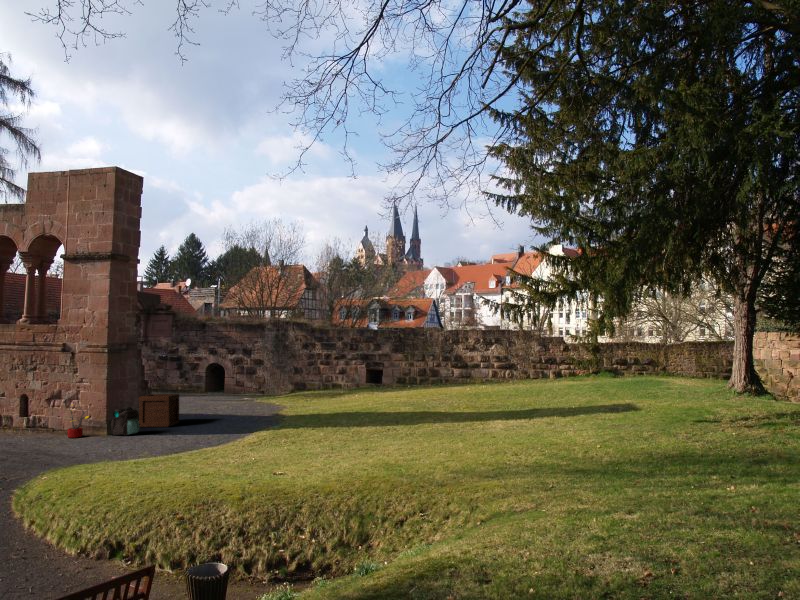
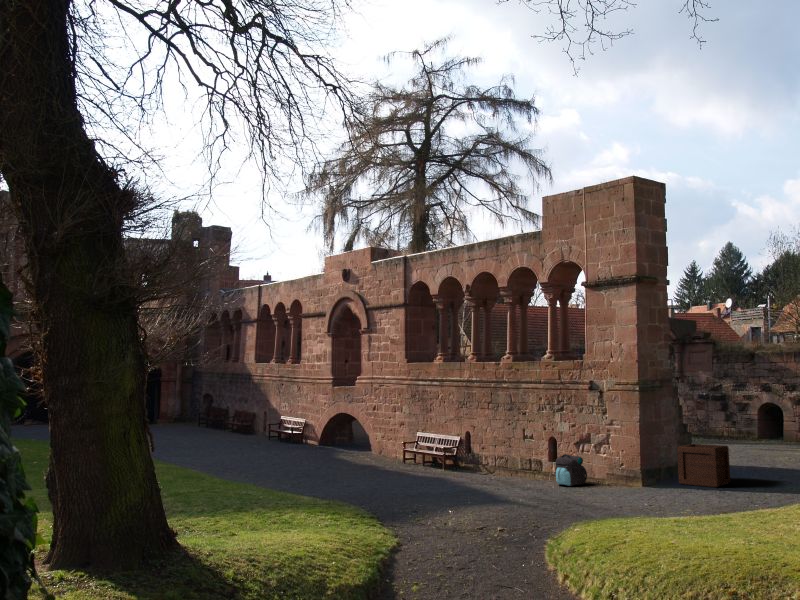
decorative plant: present [68,404,89,438] -> none [599,450,622,490]
backpack: present [110,407,139,436] -> present [556,454,587,487]

